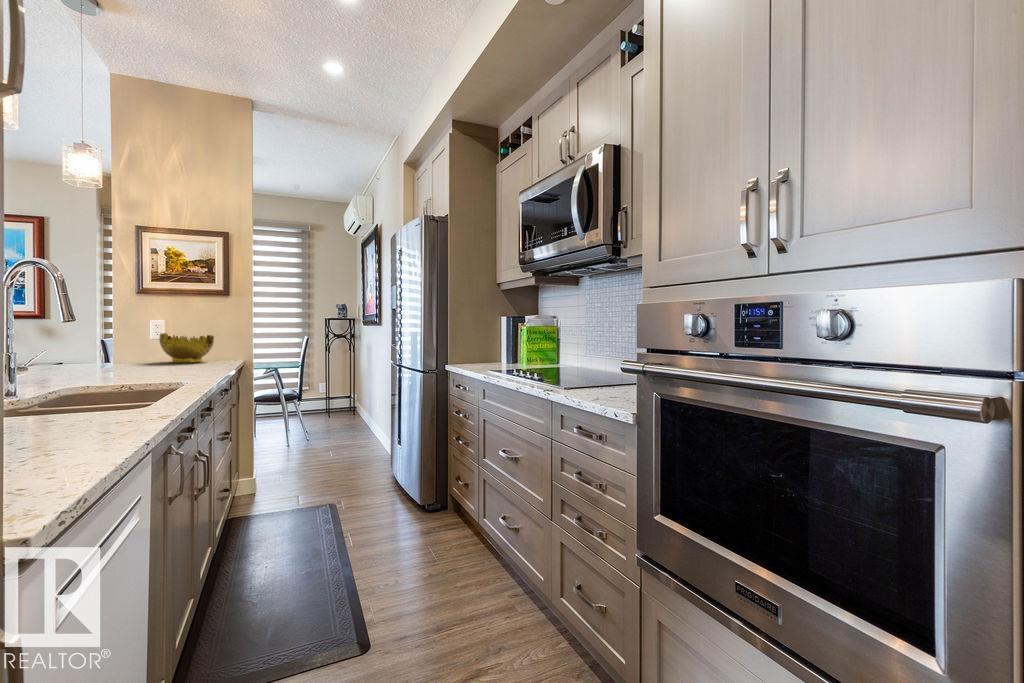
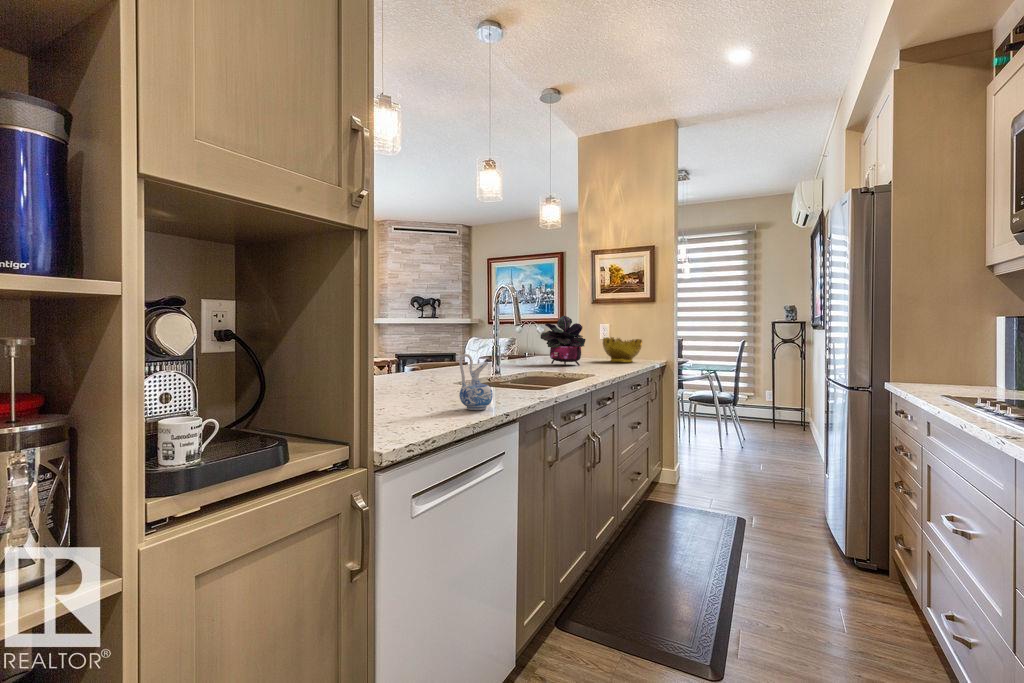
potted plant: none [67,305,145,369] -> present [541,316,586,365]
ceramic pitcher: none [47,355,110,435] -> present [459,354,493,410]

